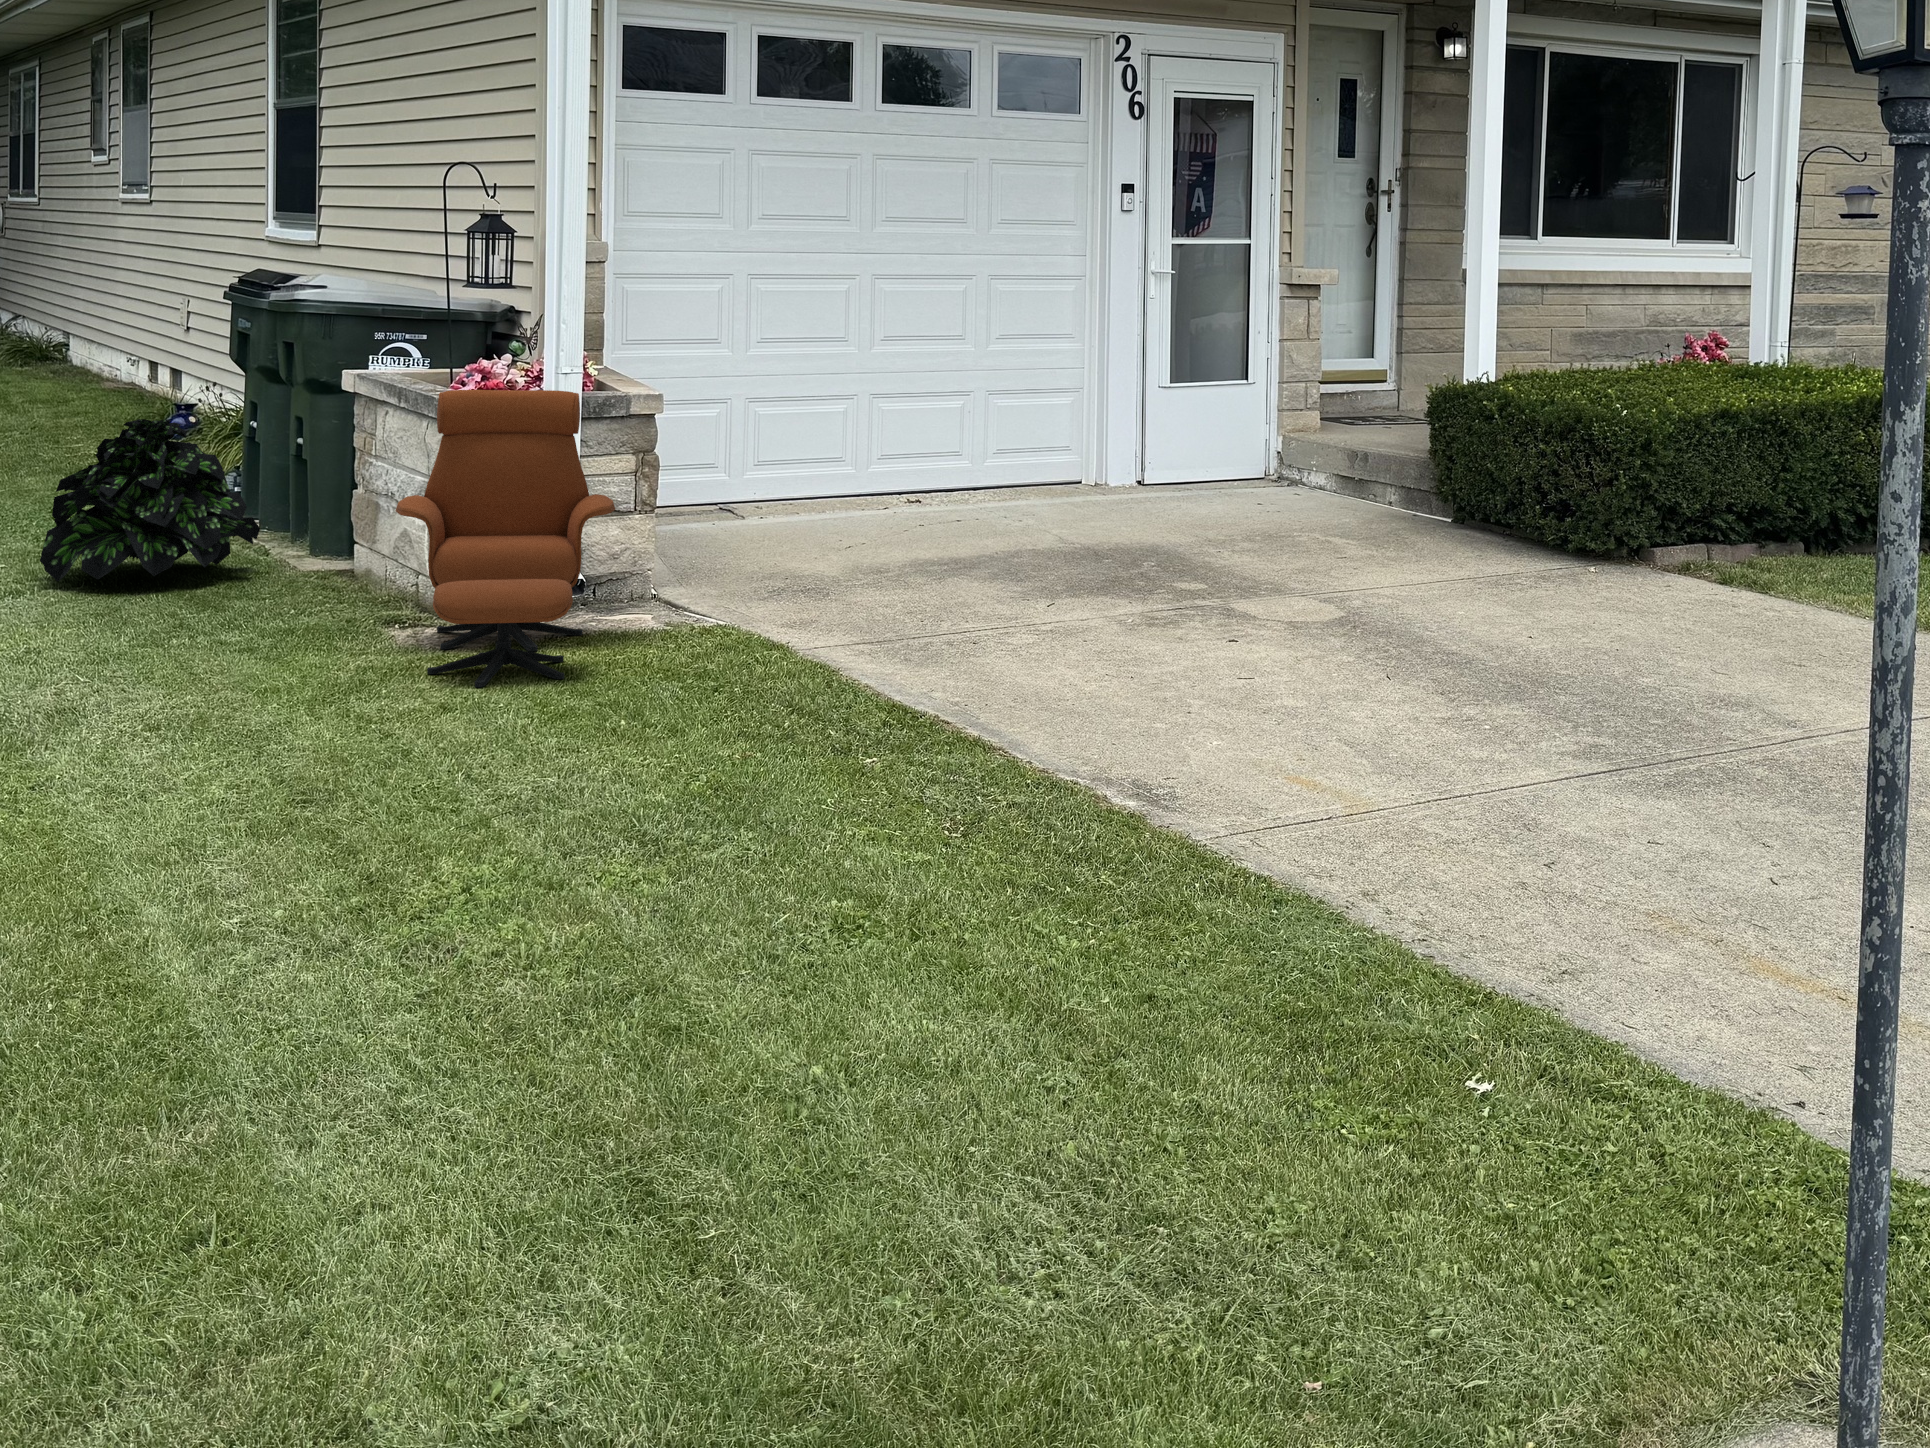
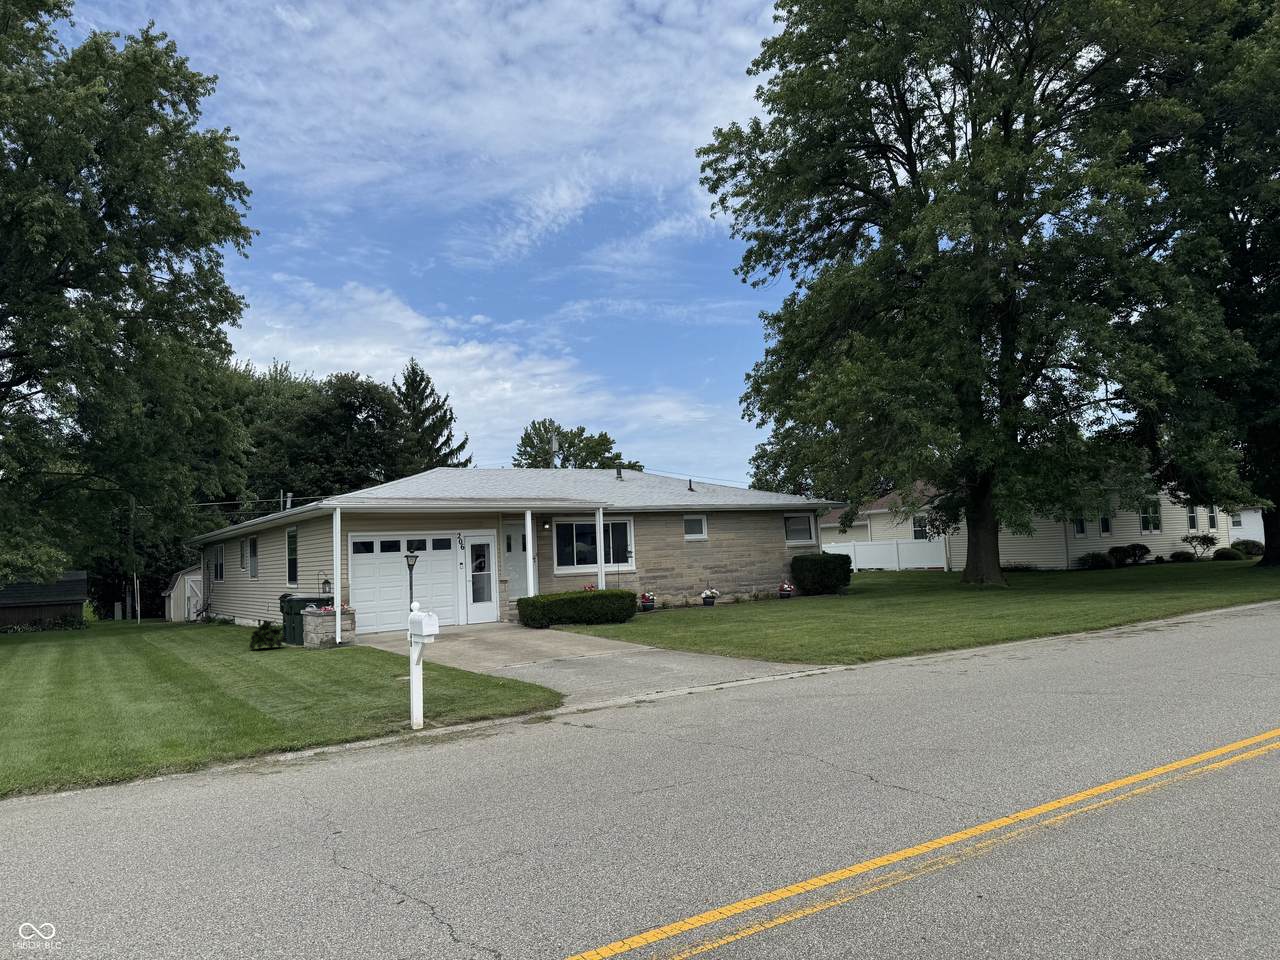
lounge chair: present [395,390,615,687] -> none [309,609,345,654]

